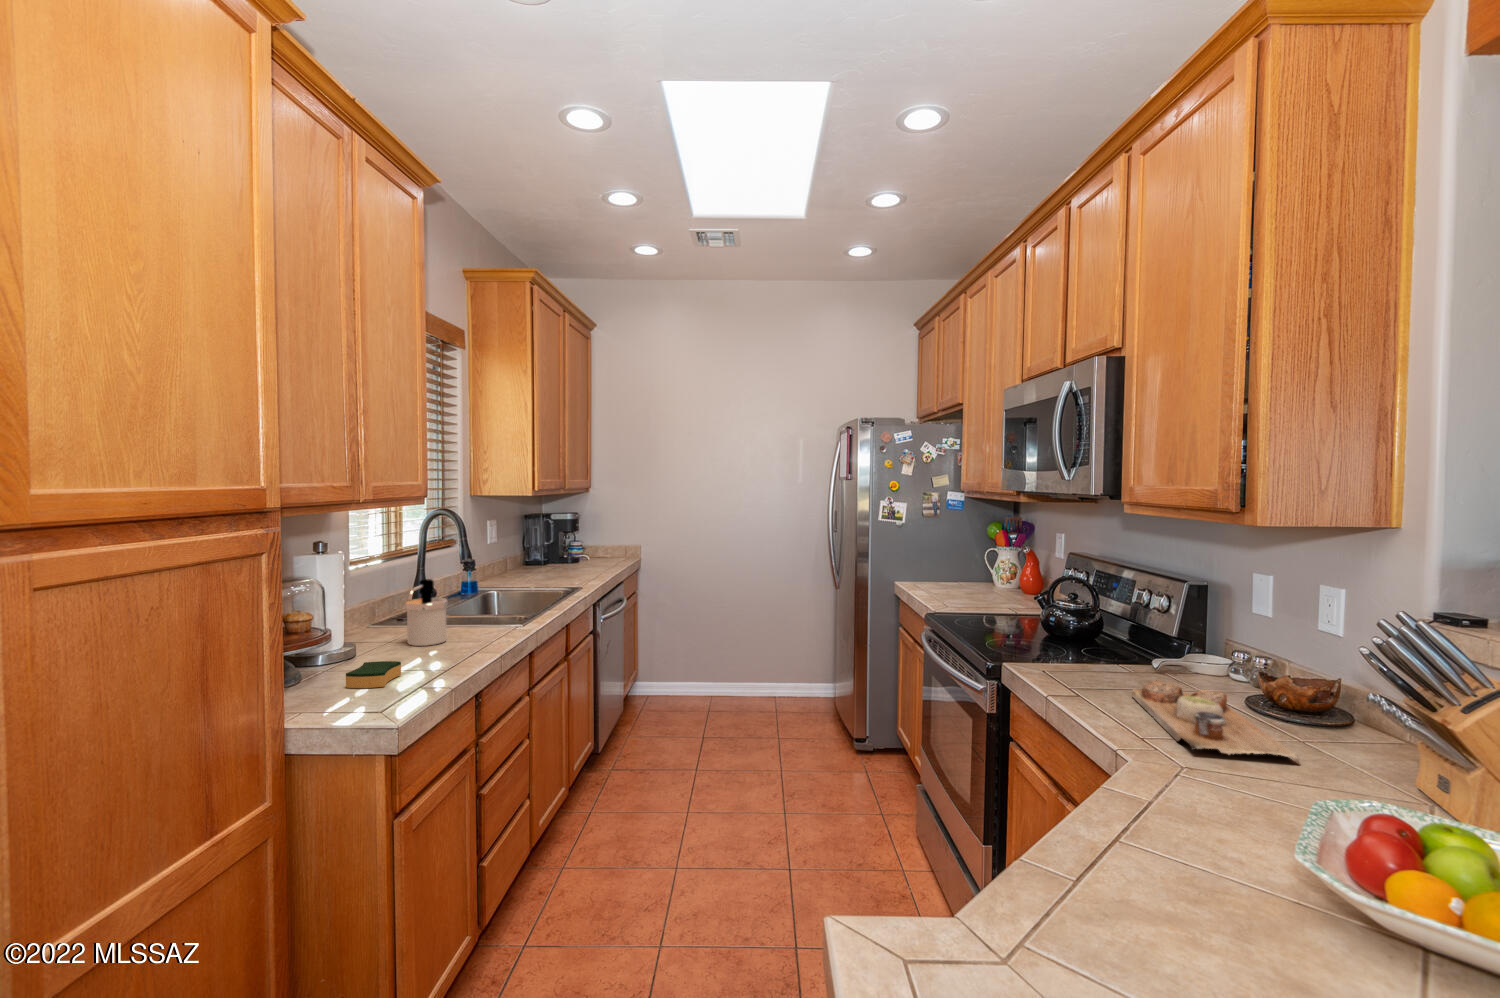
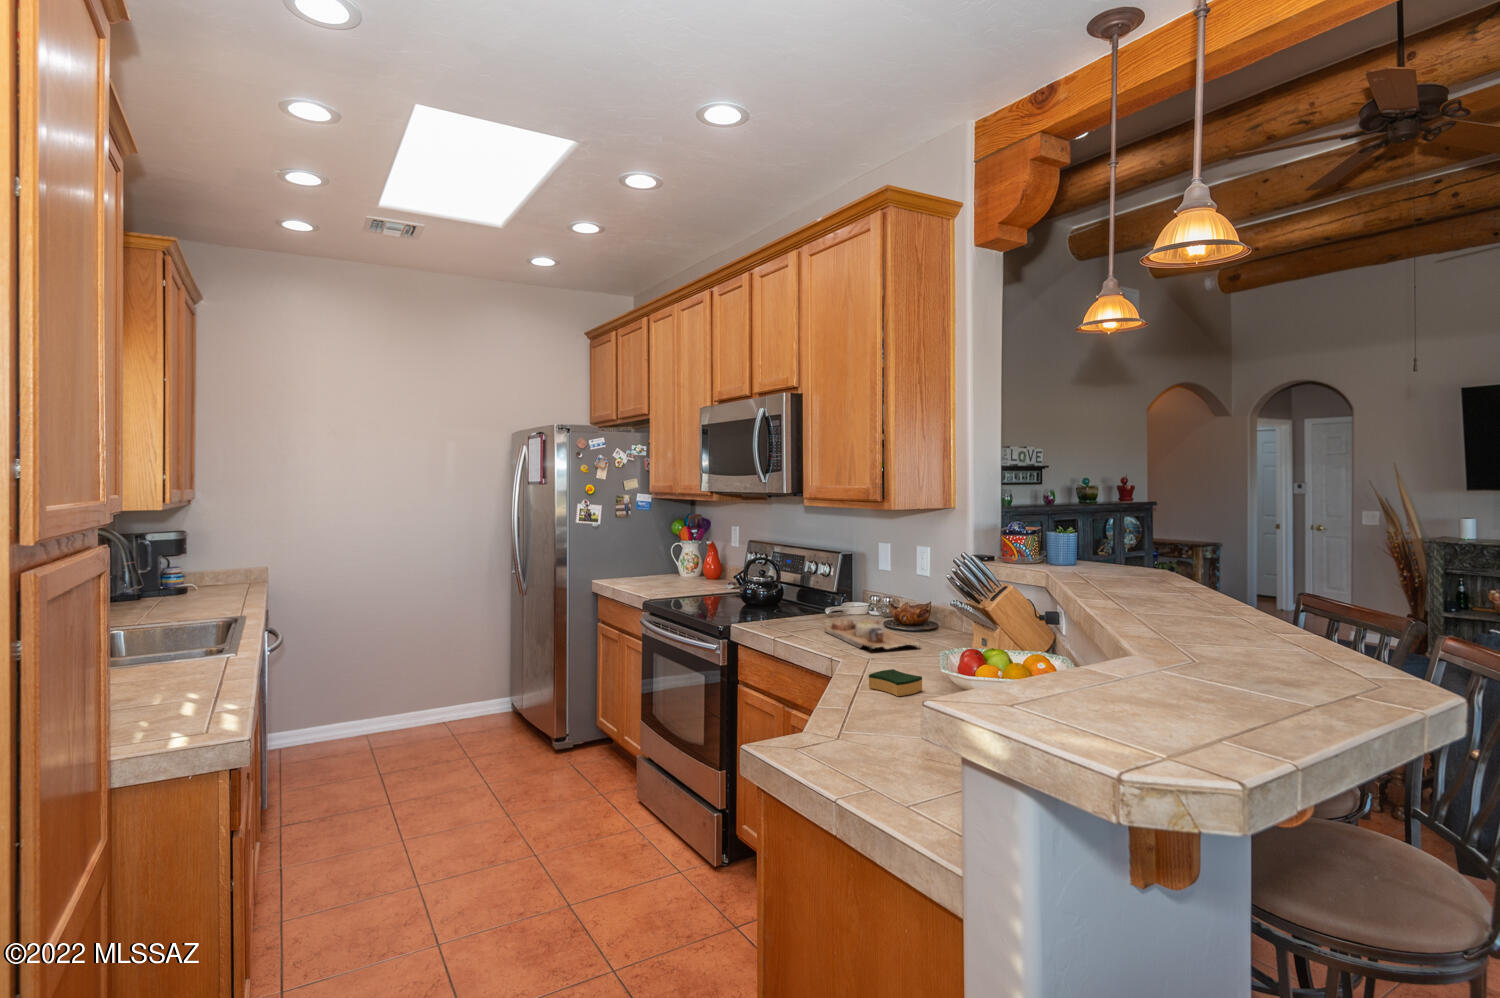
soap dispenser: present [405,579,448,646] -> none [147,609,198,682]
sponge: present [346,661,401,688] -> present [869,669,922,696]

